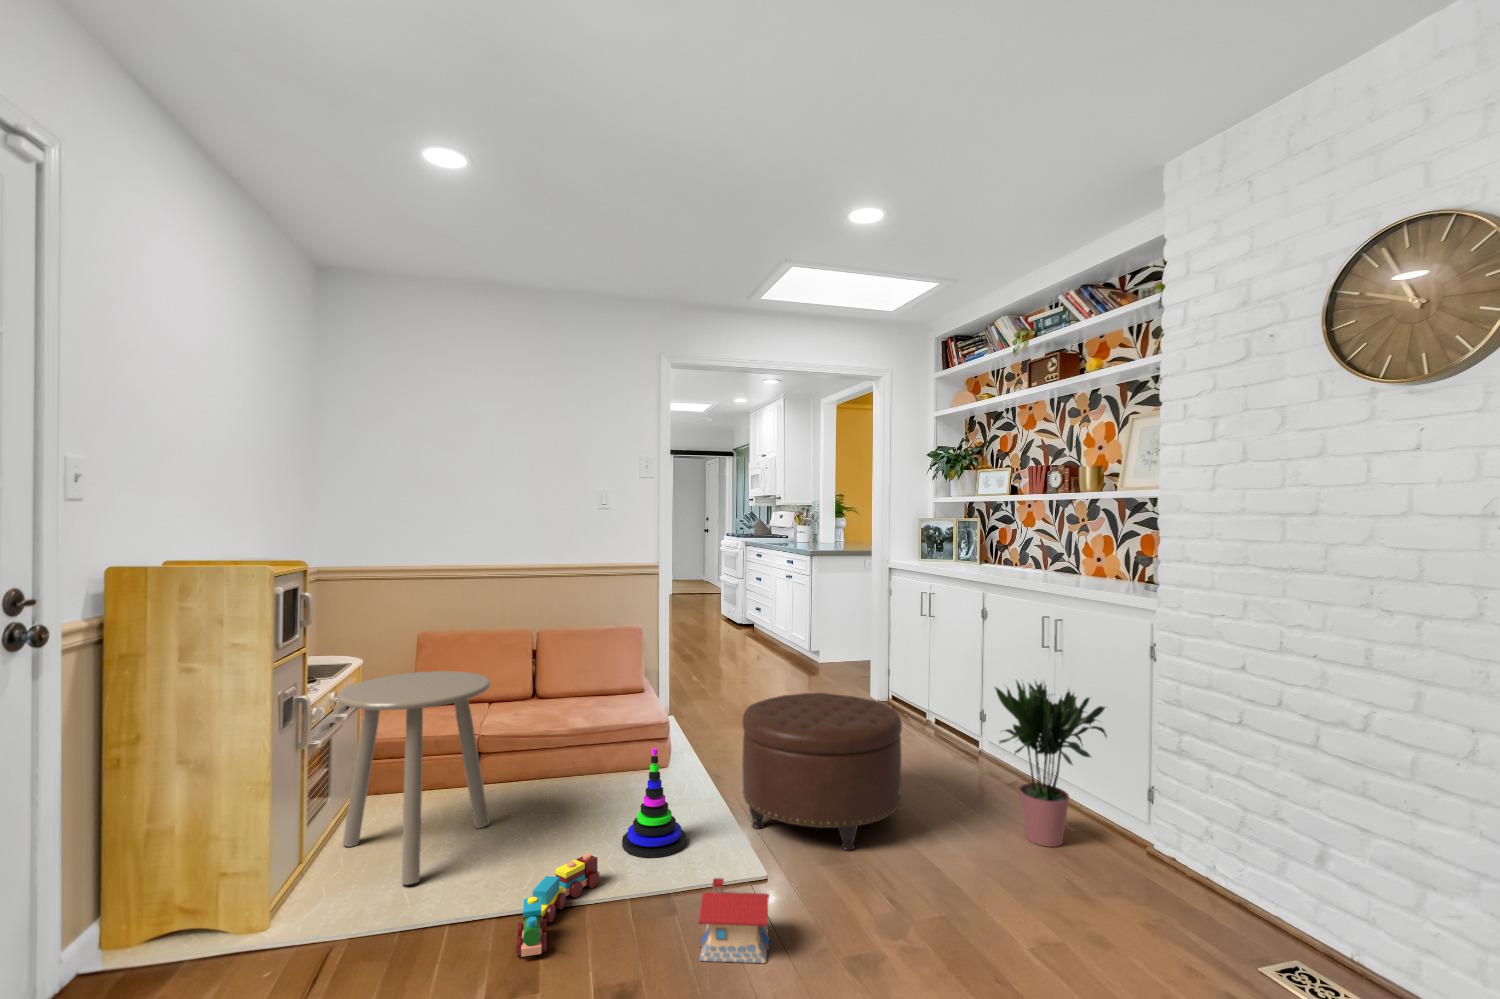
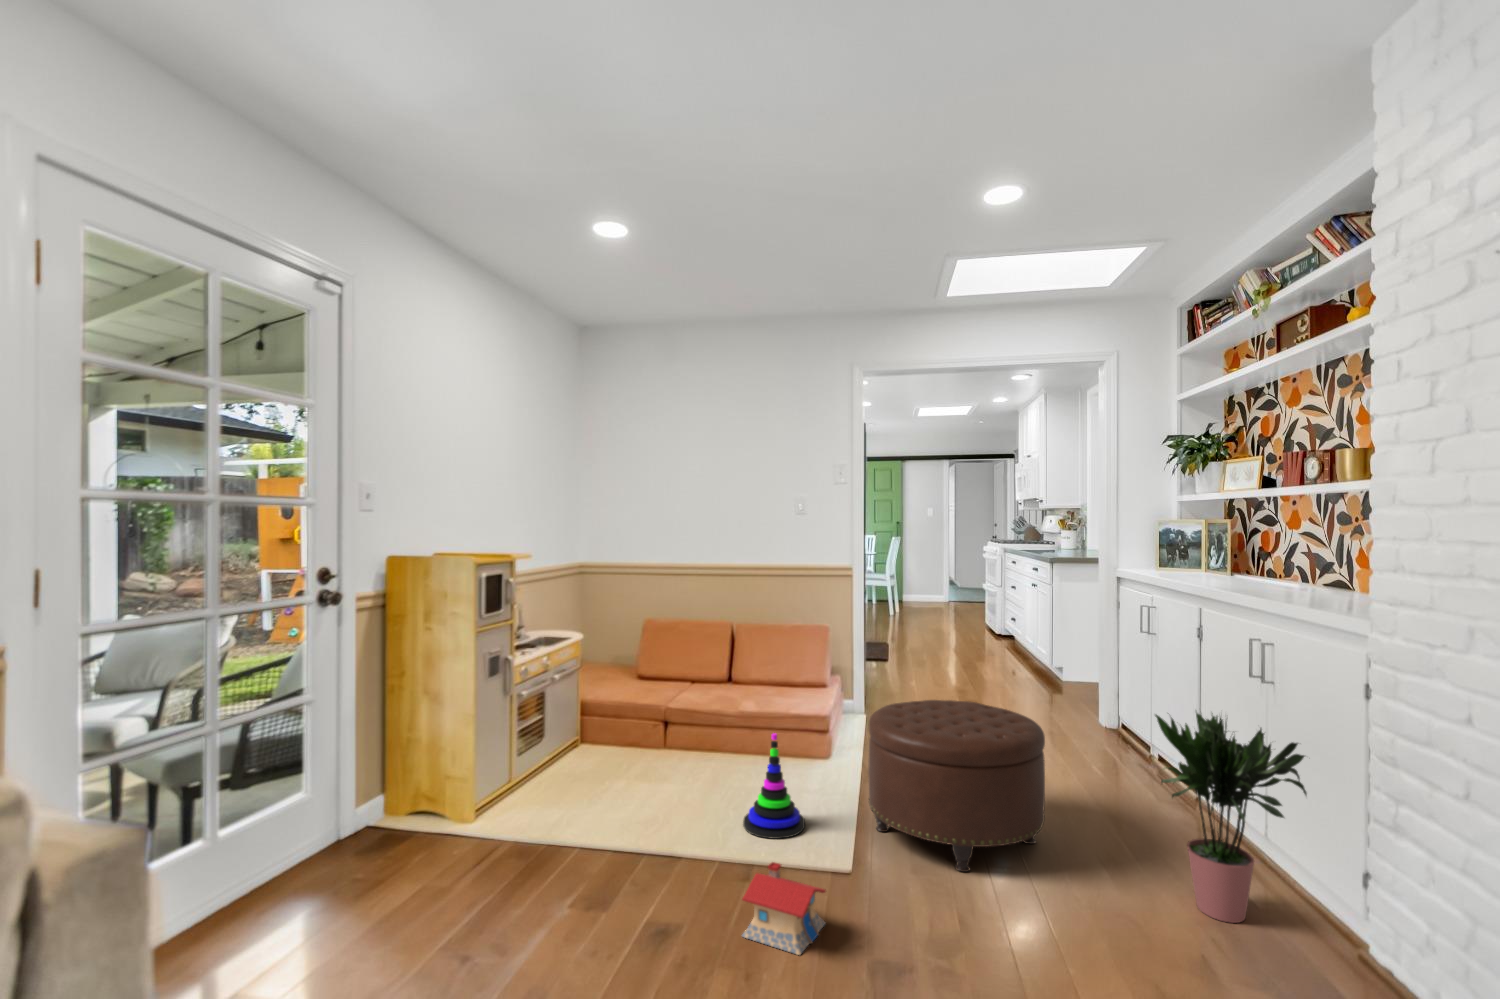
side table: present [337,671,491,885] -> none [525,644,651,818]
toy train: present [516,854,599,957] -> none [598,820,704,895]

